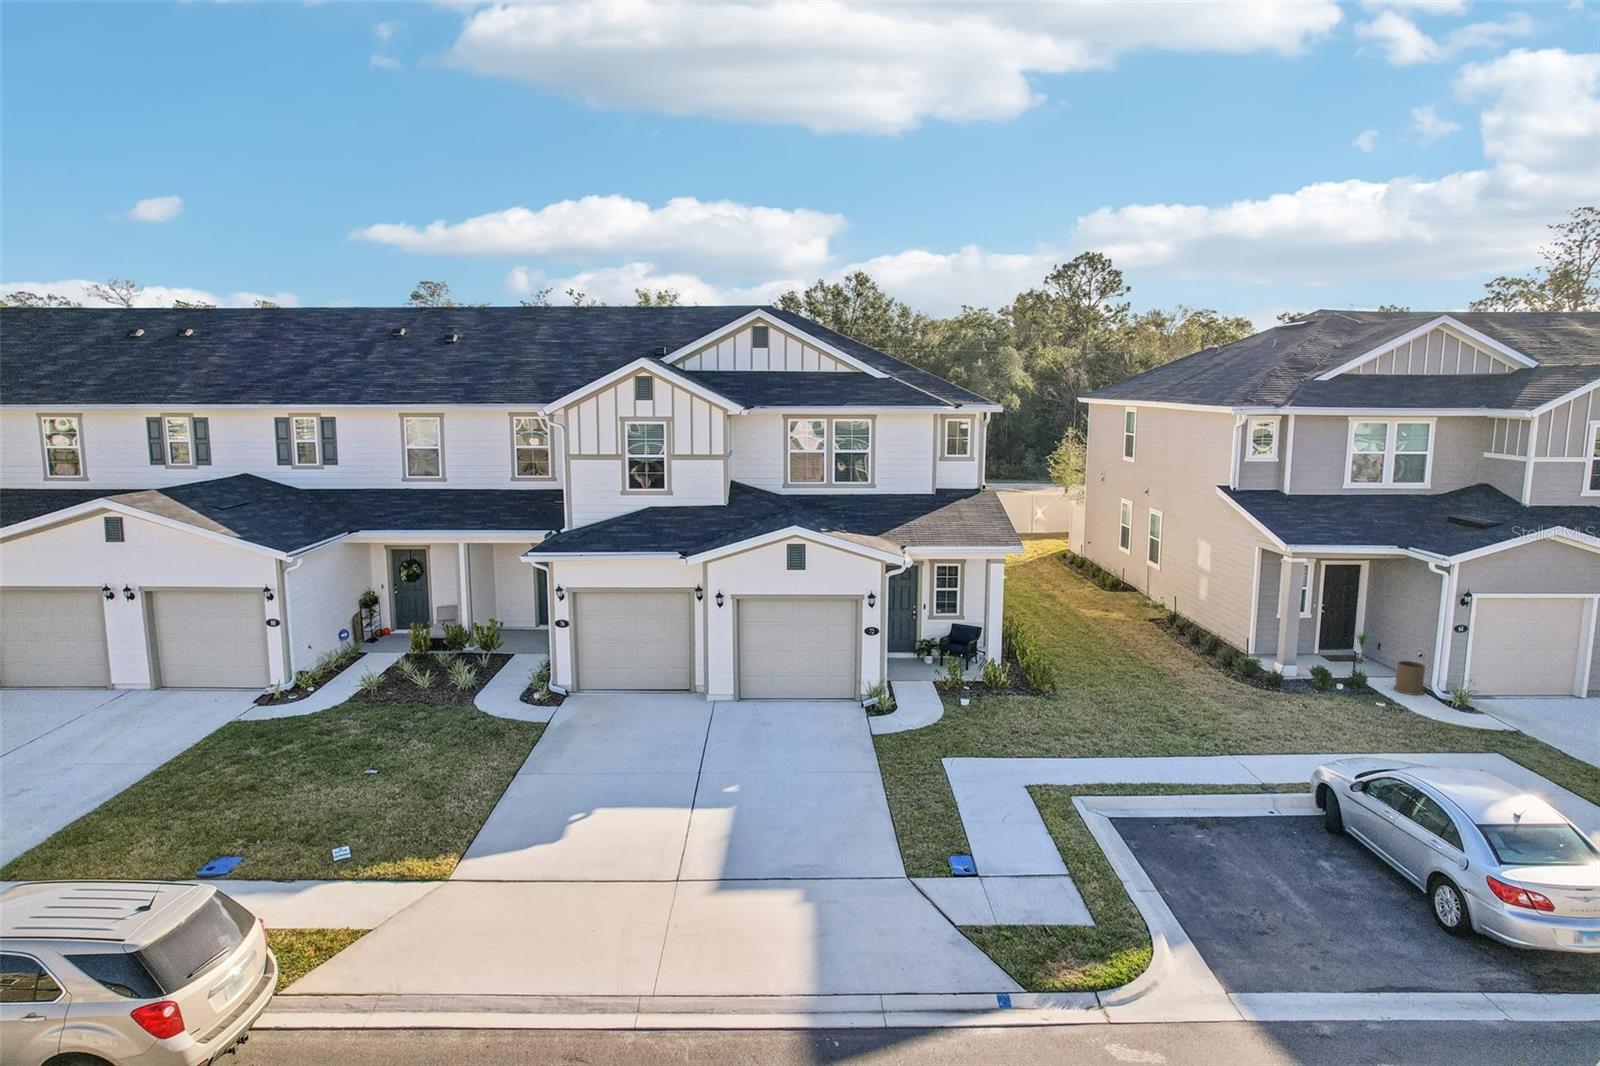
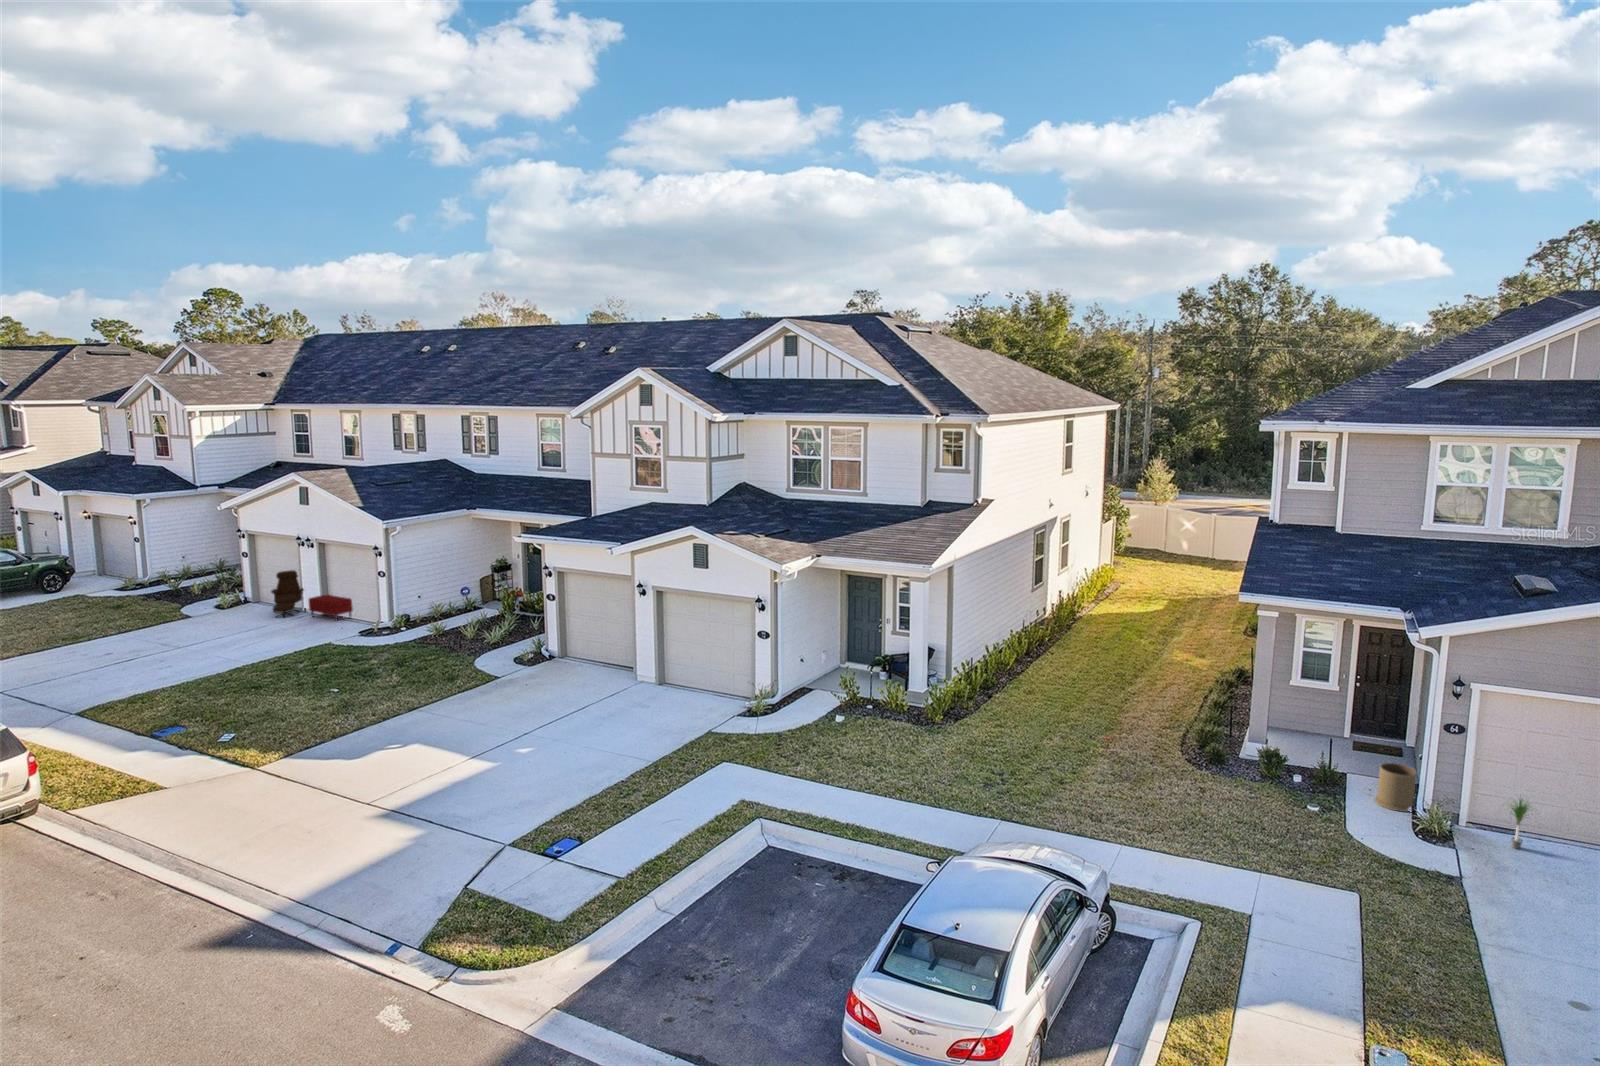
potted plant: present [1356,633,1366,663] -> present [1510,799,1529,849]
lounge chair: none [45,636,102,706] -> present [271,570,304,615]
bench: none [126,664,202,698] -> present [309,595,353,621]

